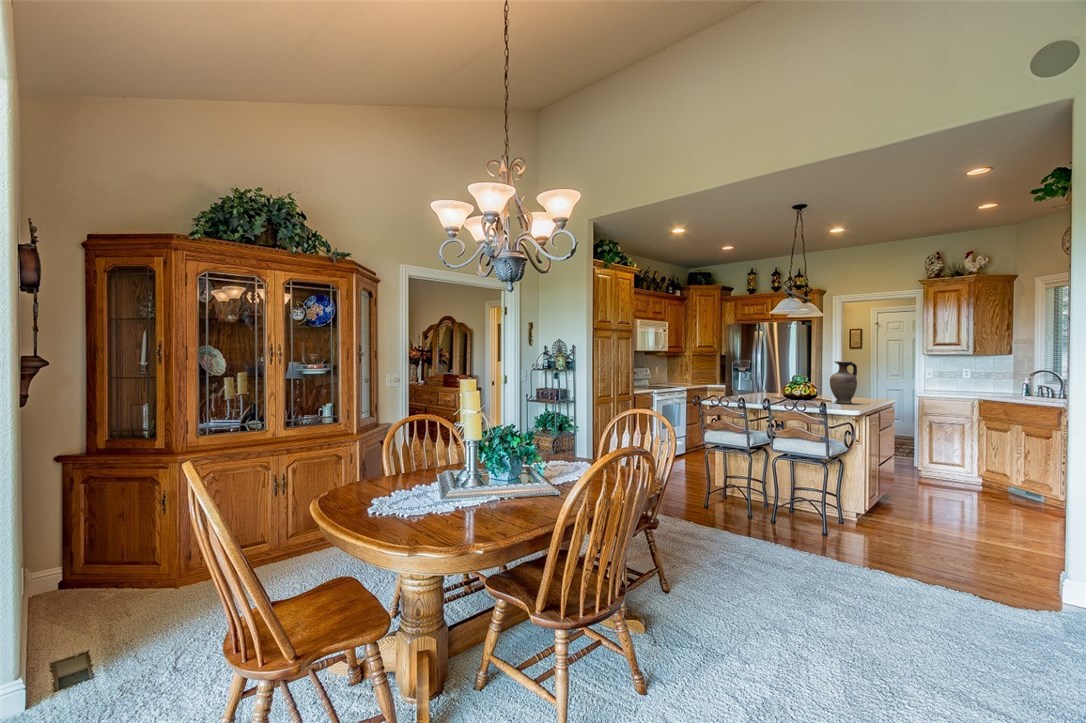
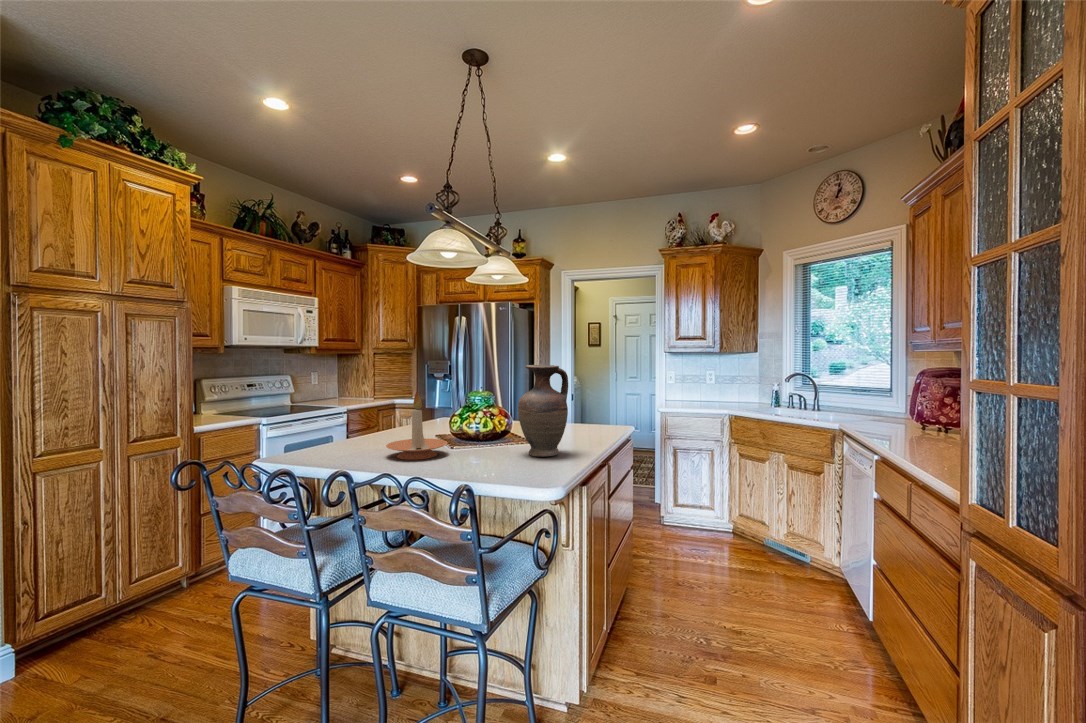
candle holder: none [763,372,793,402] -> present [386,391,447,460]

